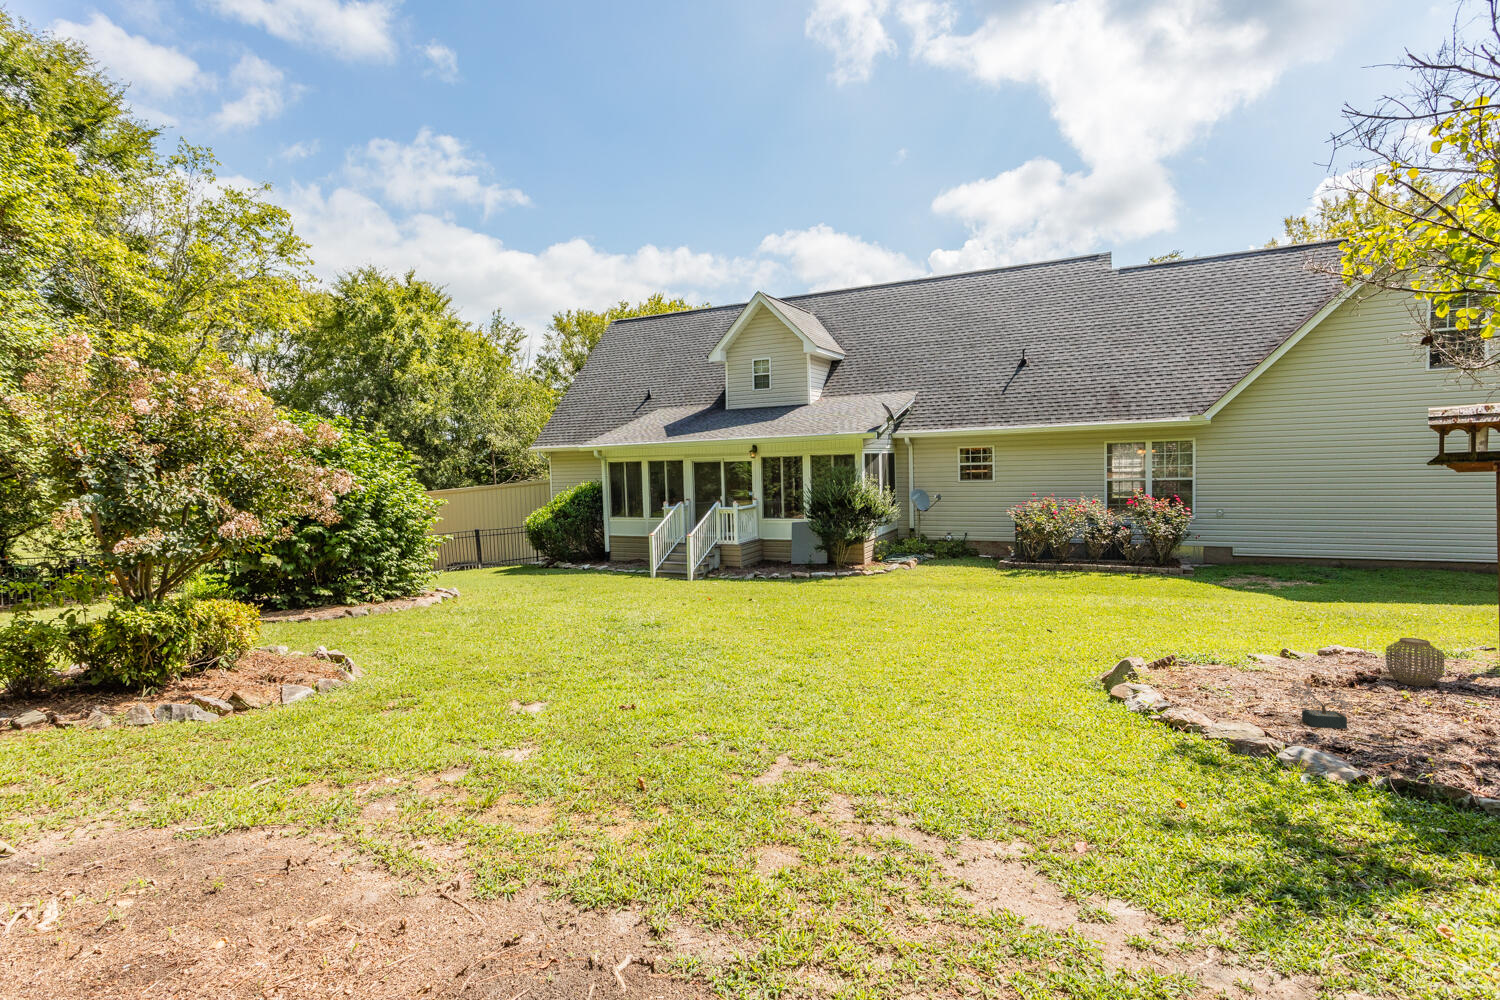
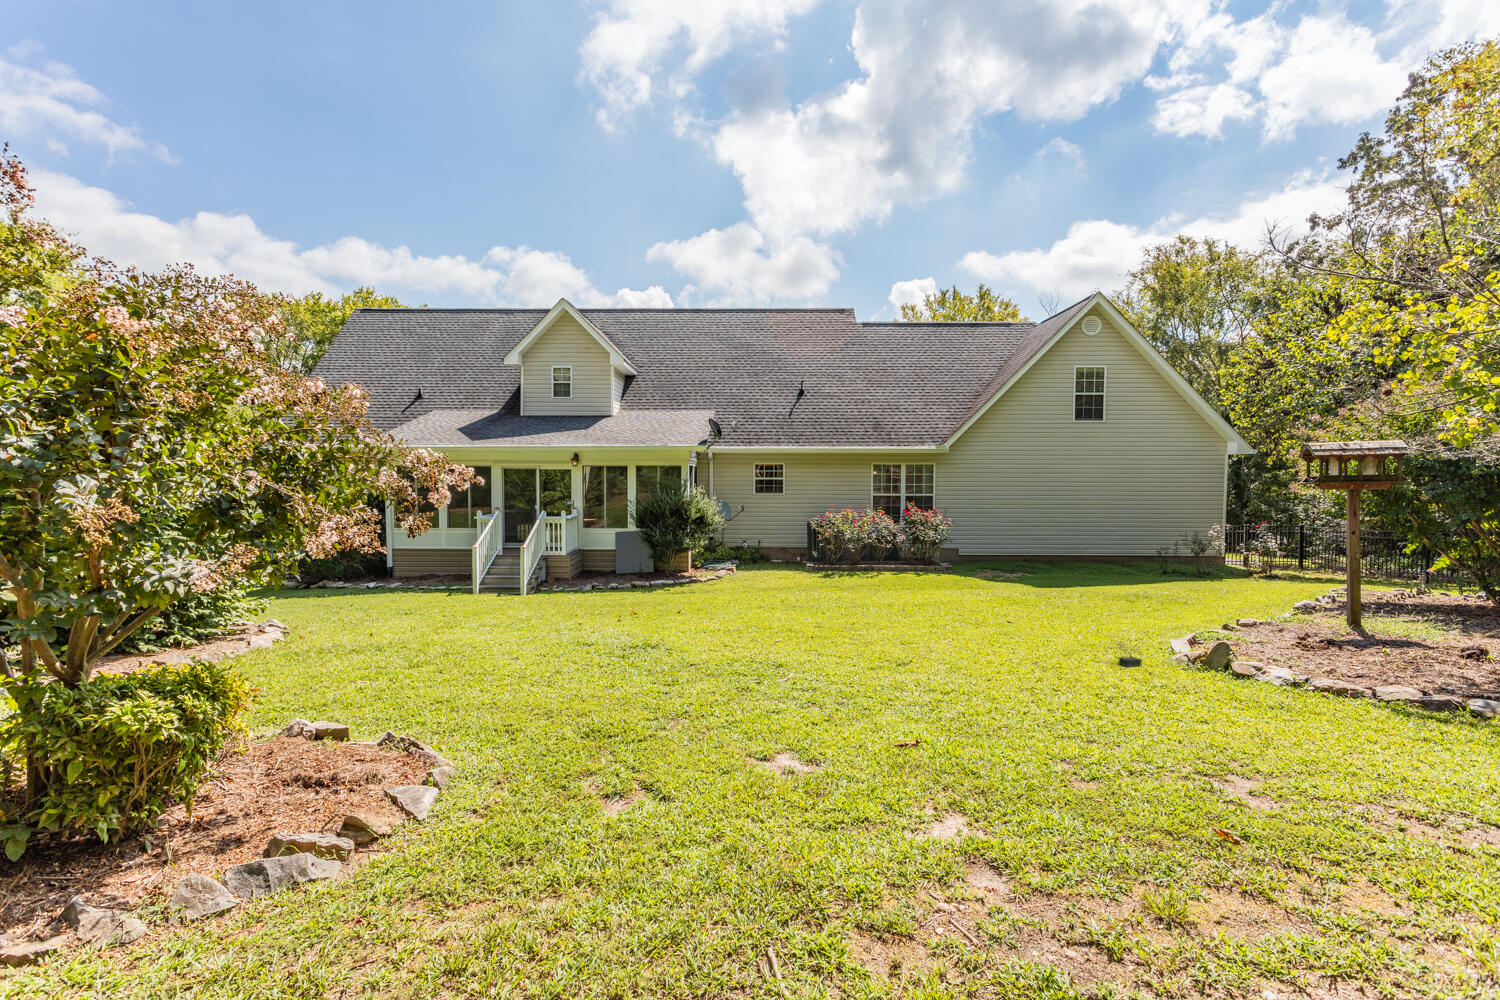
woven basket: present [1386,638,1444,686] -> none [1126,610,1154,638]

